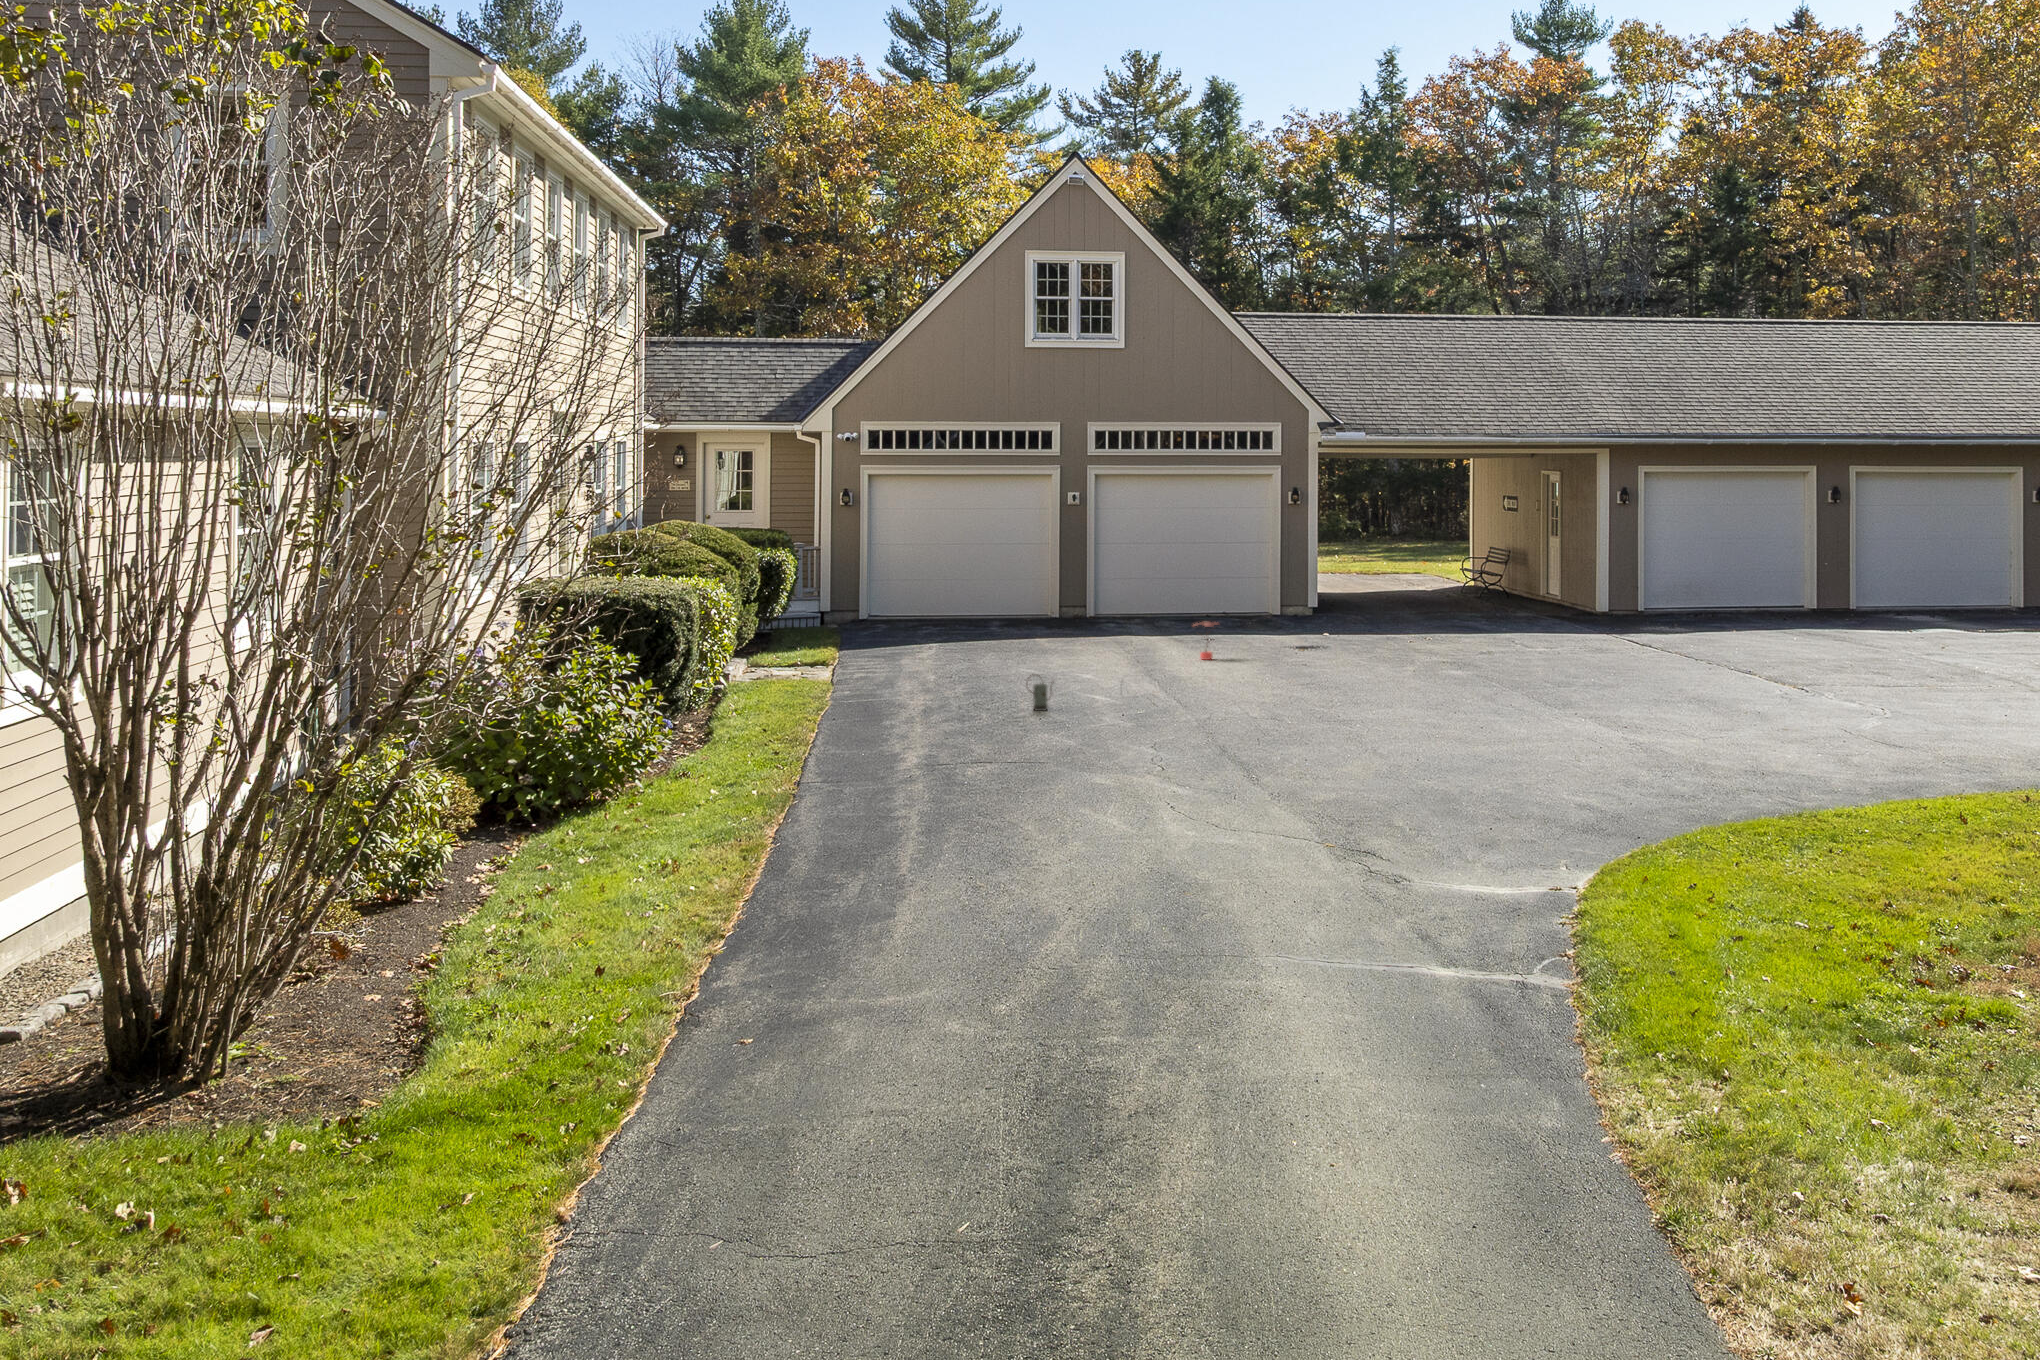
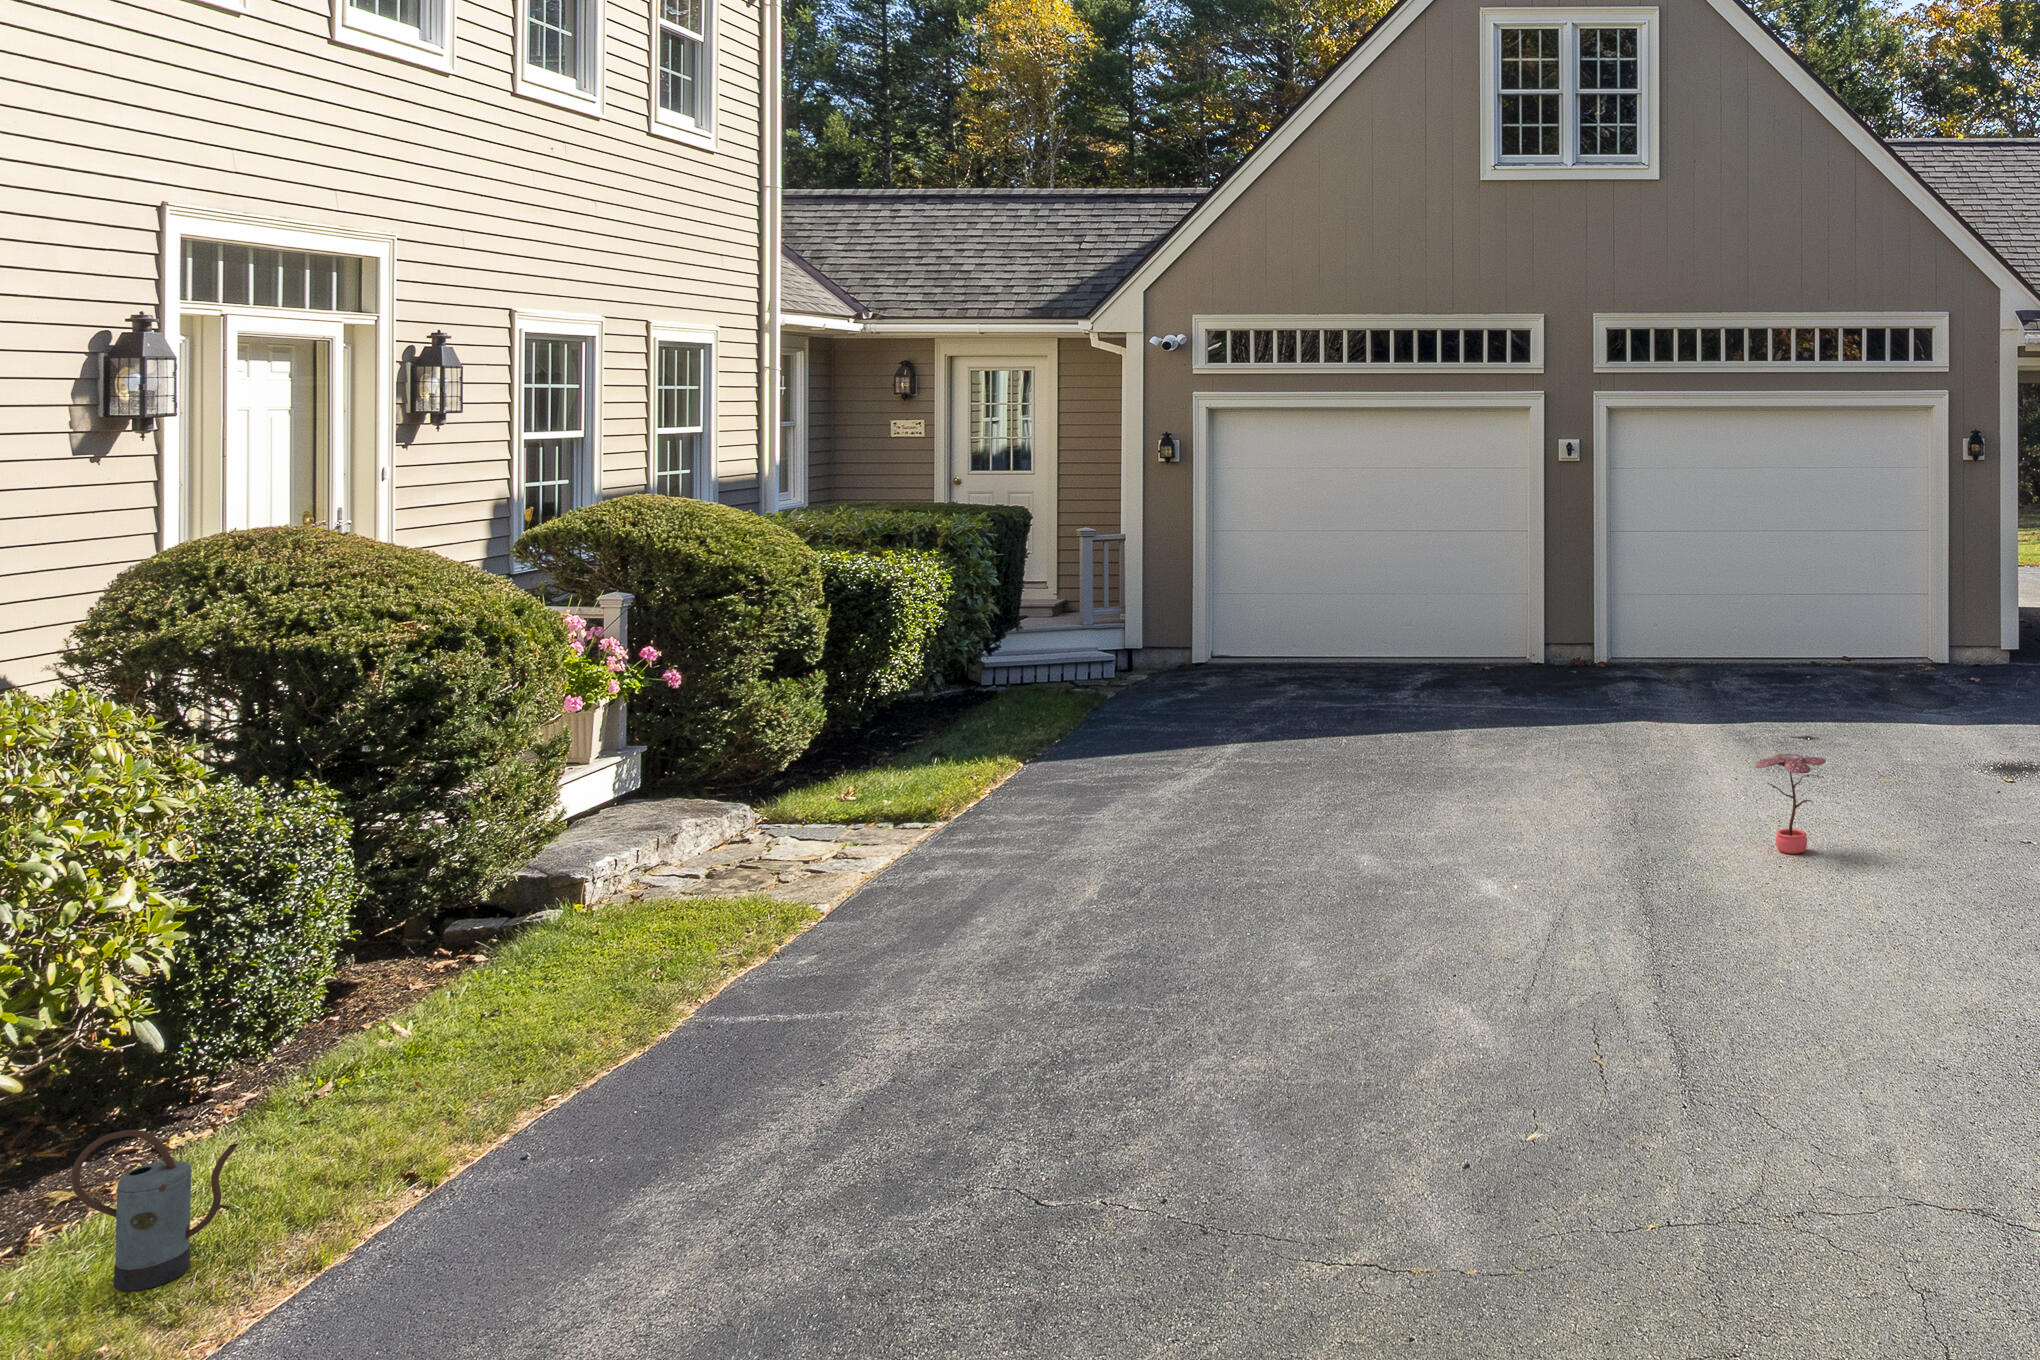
watering can: present [1030,674,1048,711] -> present [71,1130,239,1292]

